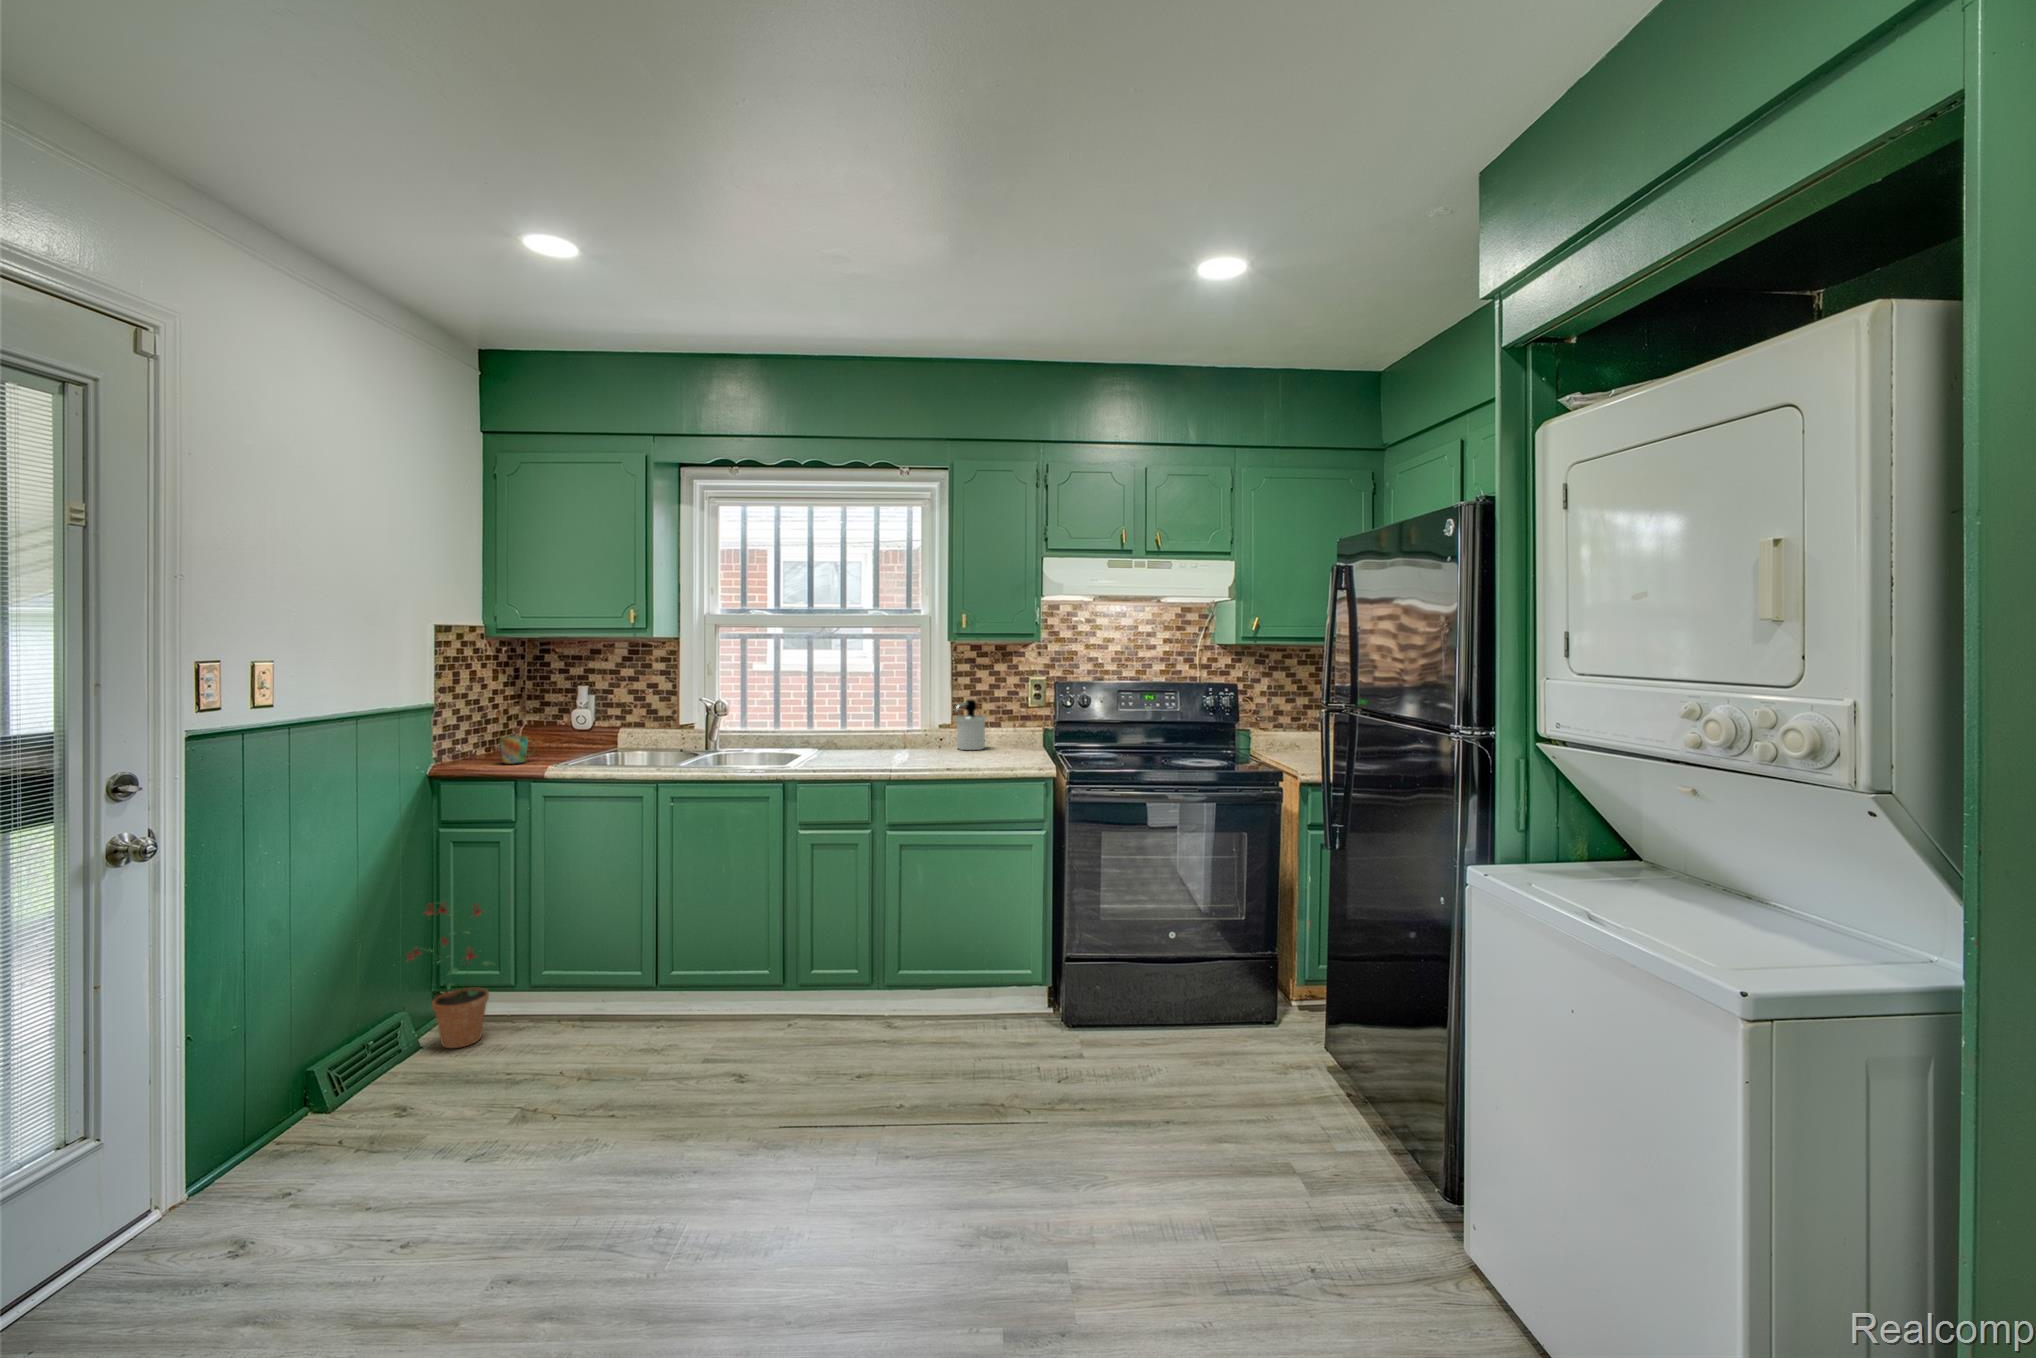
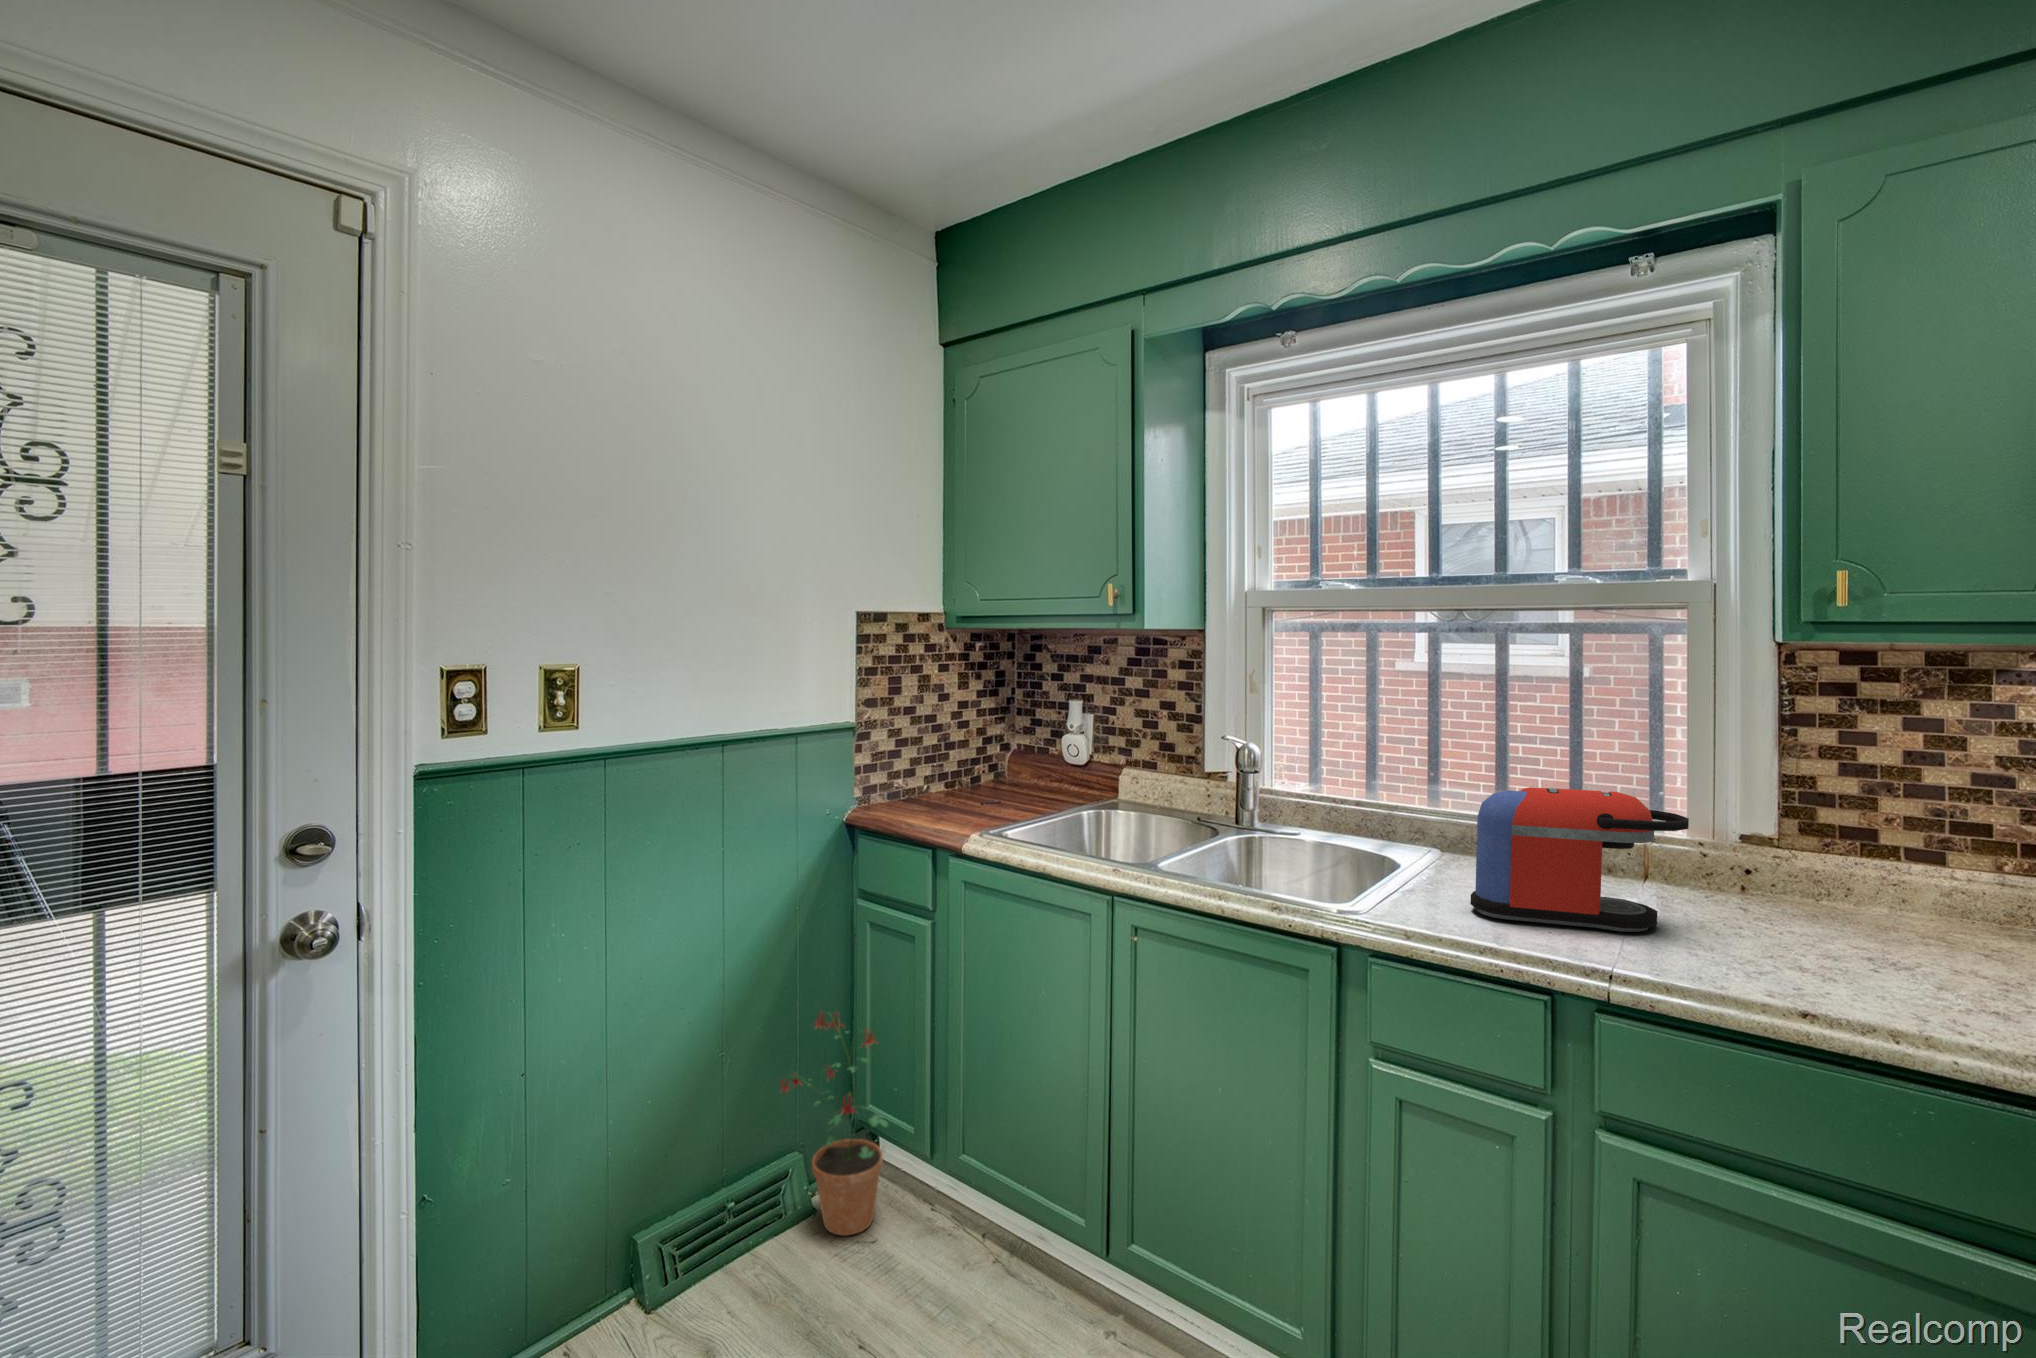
soap dispenser: present [955,699,986,750] -> none [1786,784,1889,918]
coffee maker: none [845,705,924,764] -> present [1470,787,1689,932]
mug: present [500,735,537,763] -> none [950,770,997,813]

